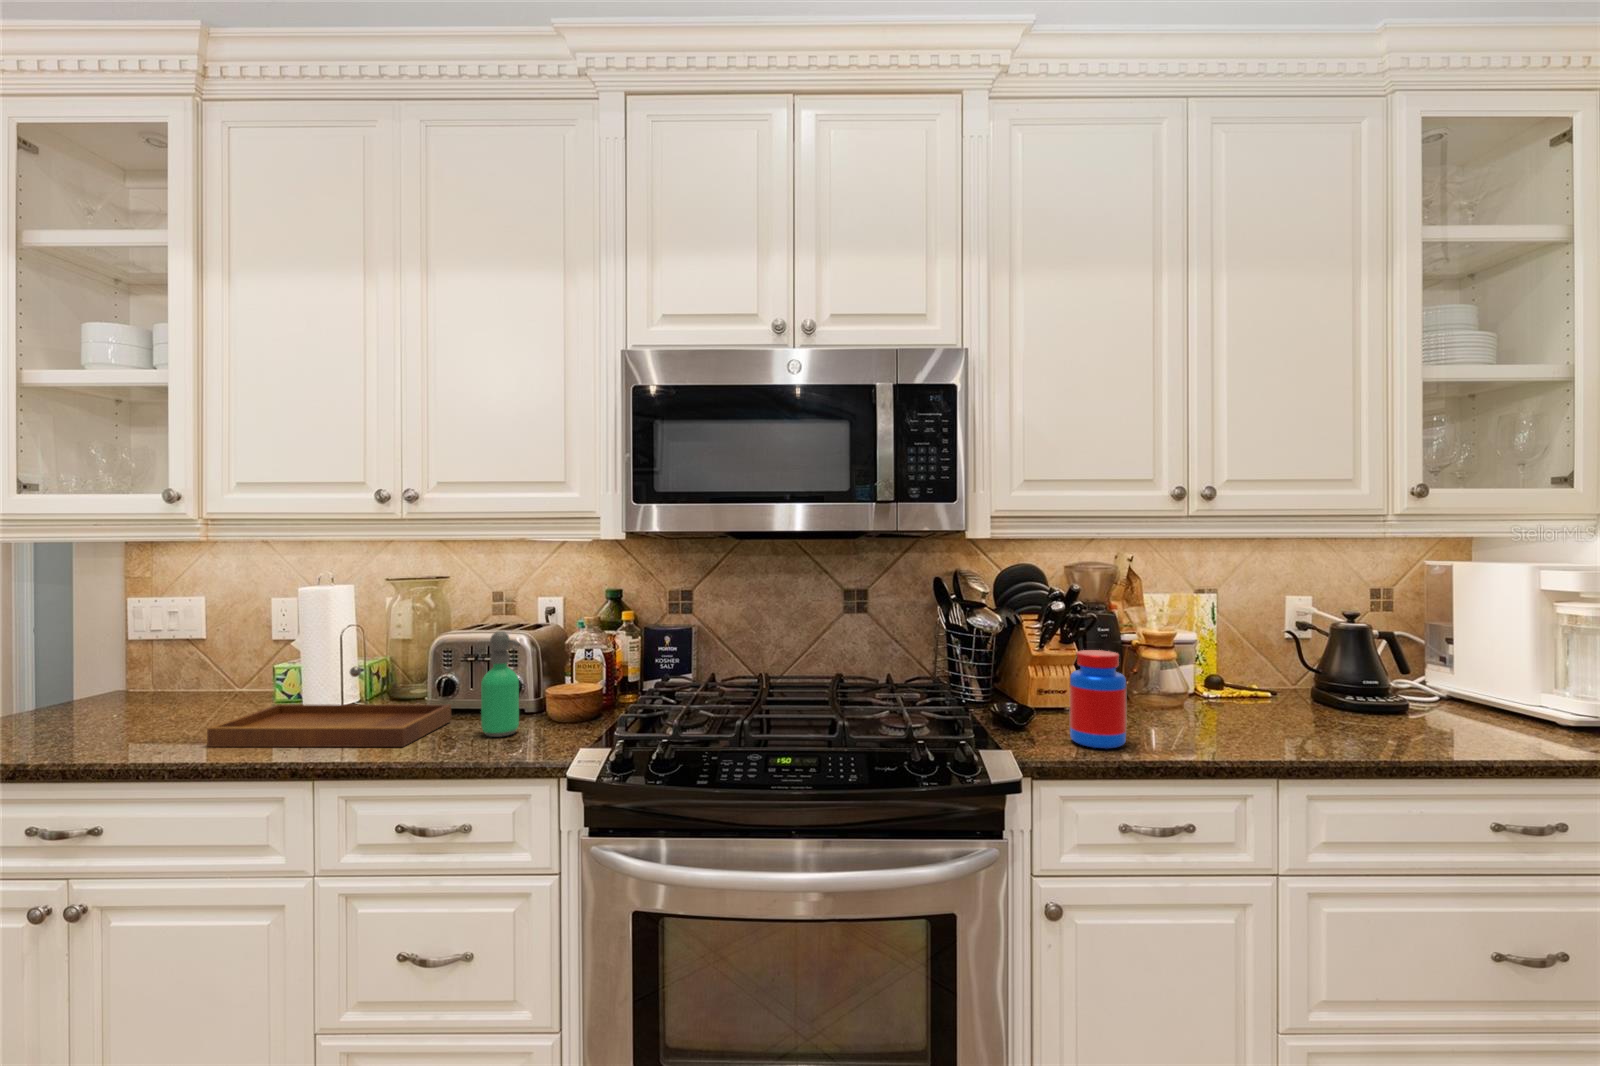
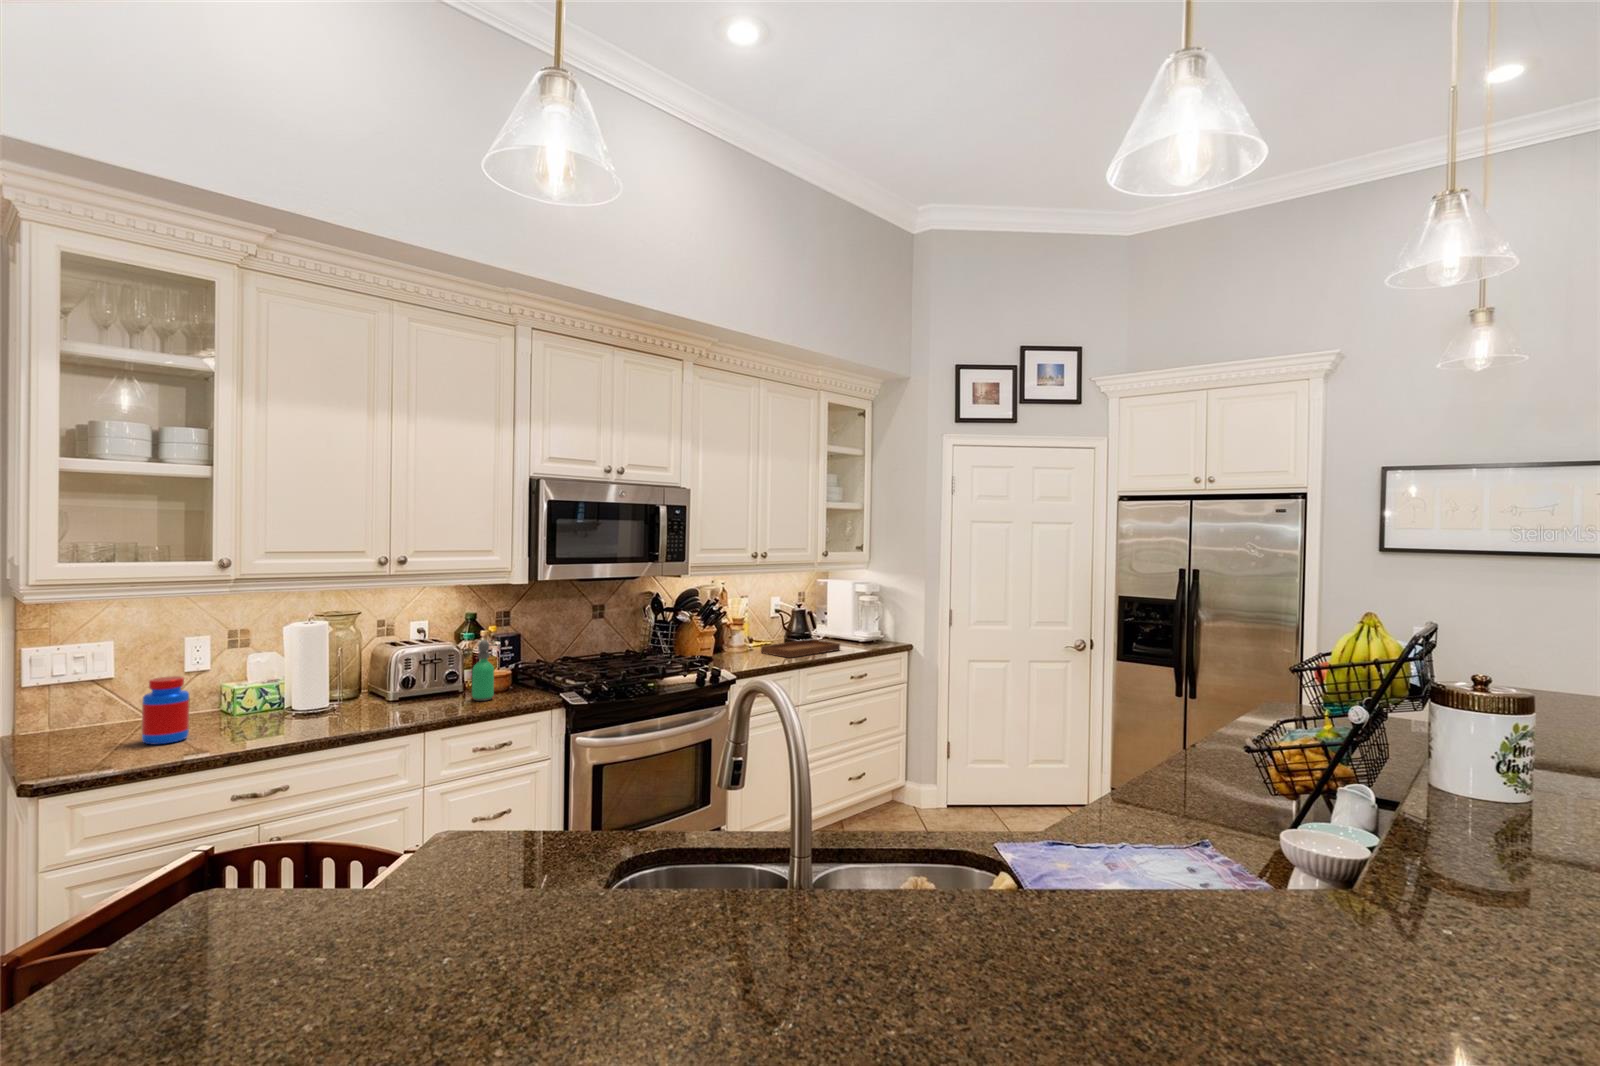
jar: present [1070,650,1126,749] -> present [142,676,189,744]
tray: present [207,667,451,747] -> present [761,625,840,658]

